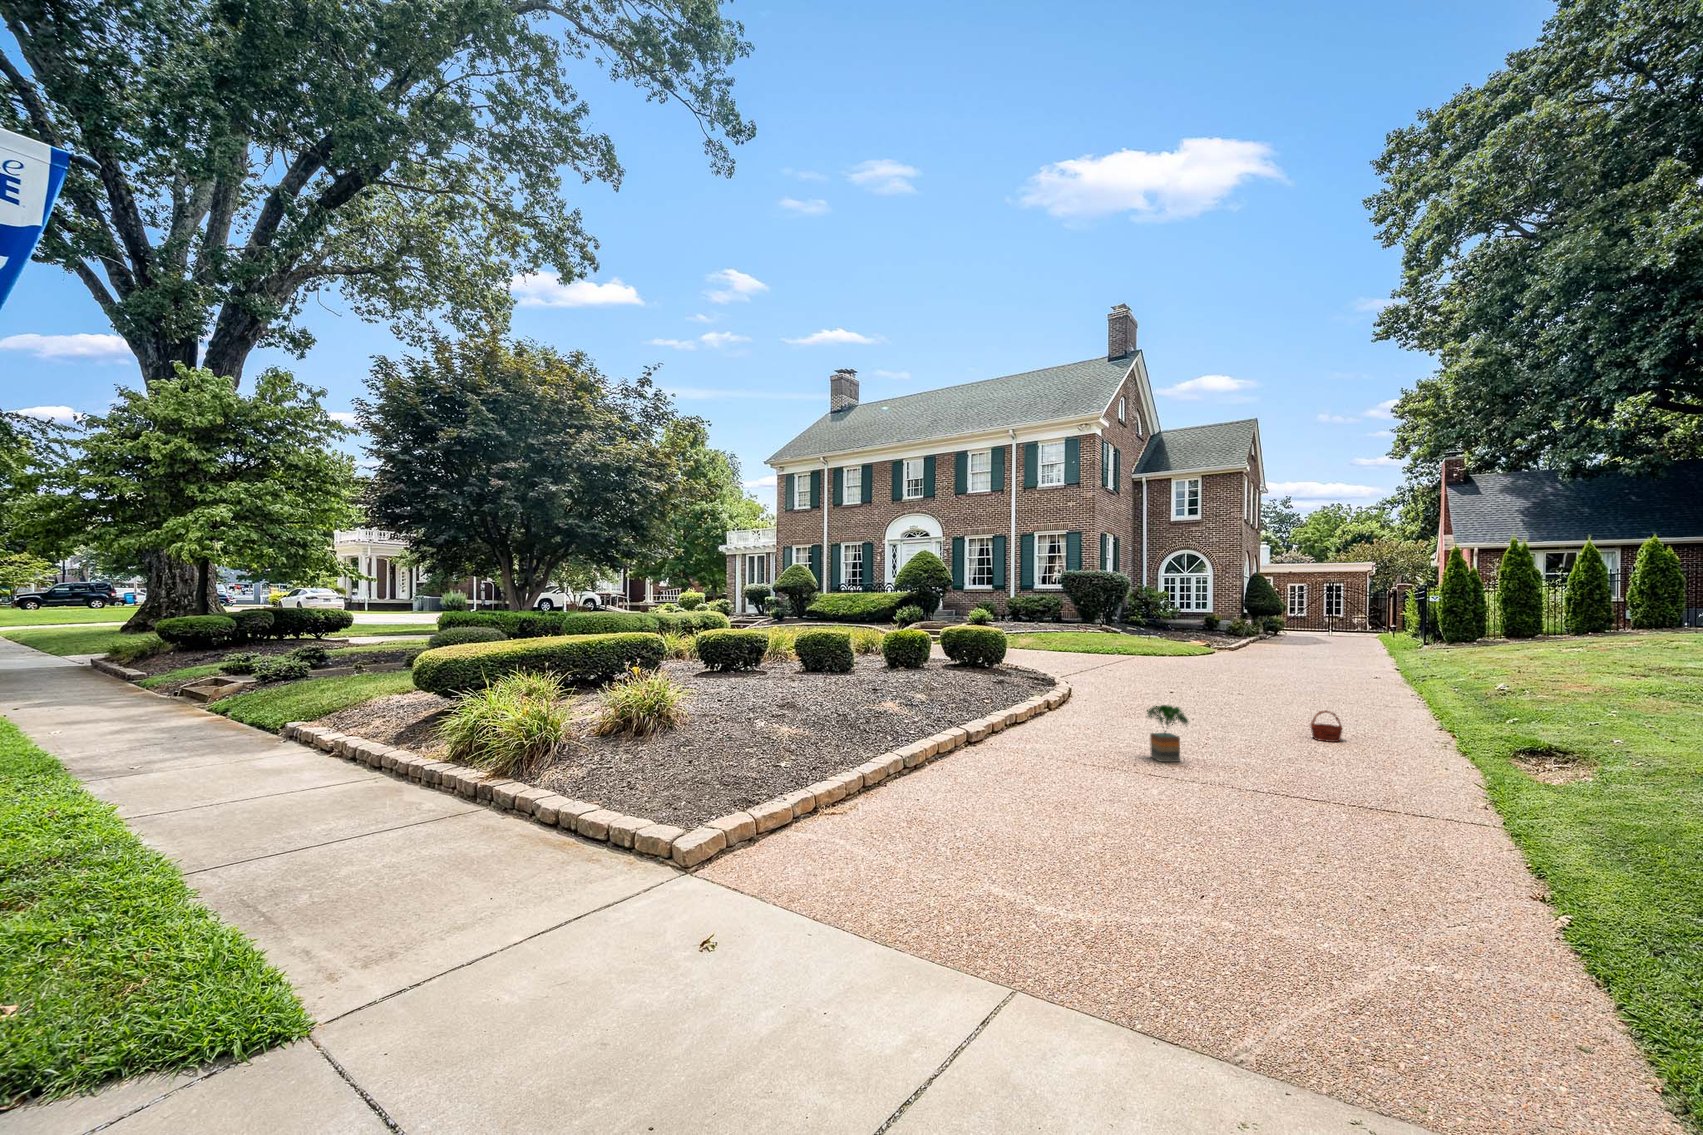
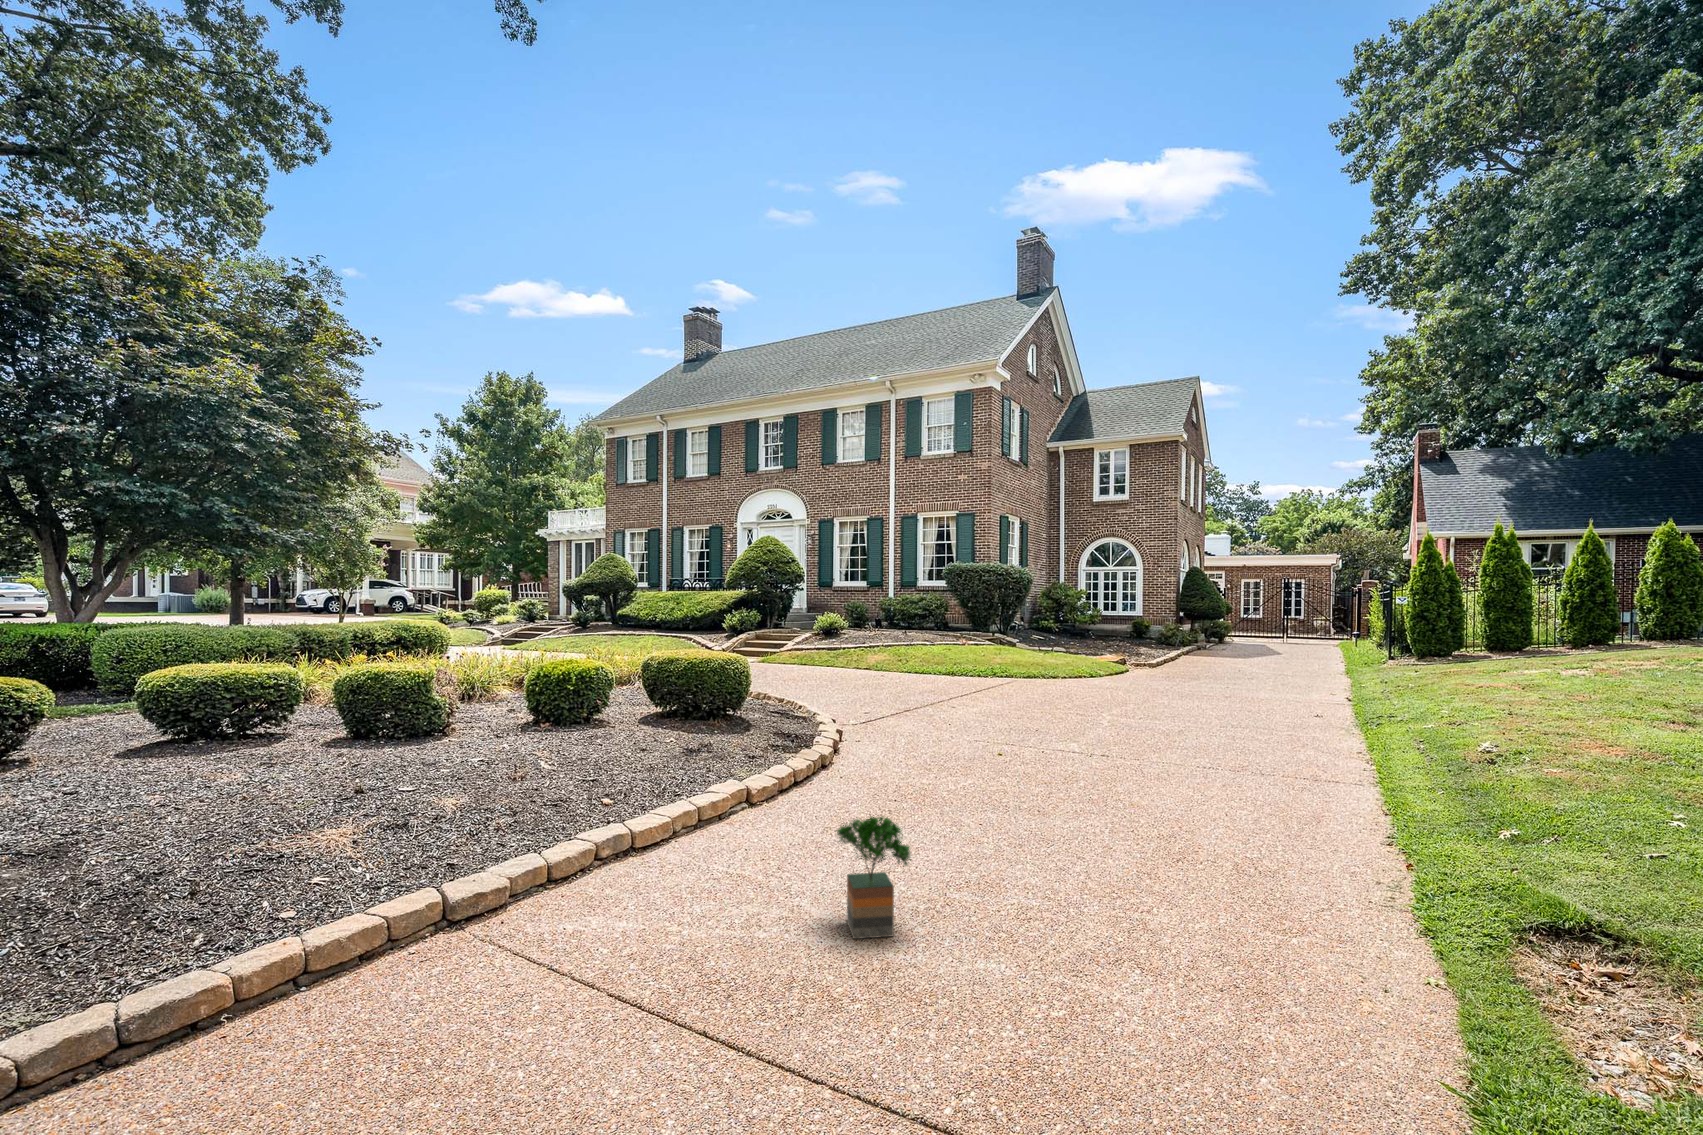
basket: present [1310,710,1342,742] -> none [1176,803,1231,863]

